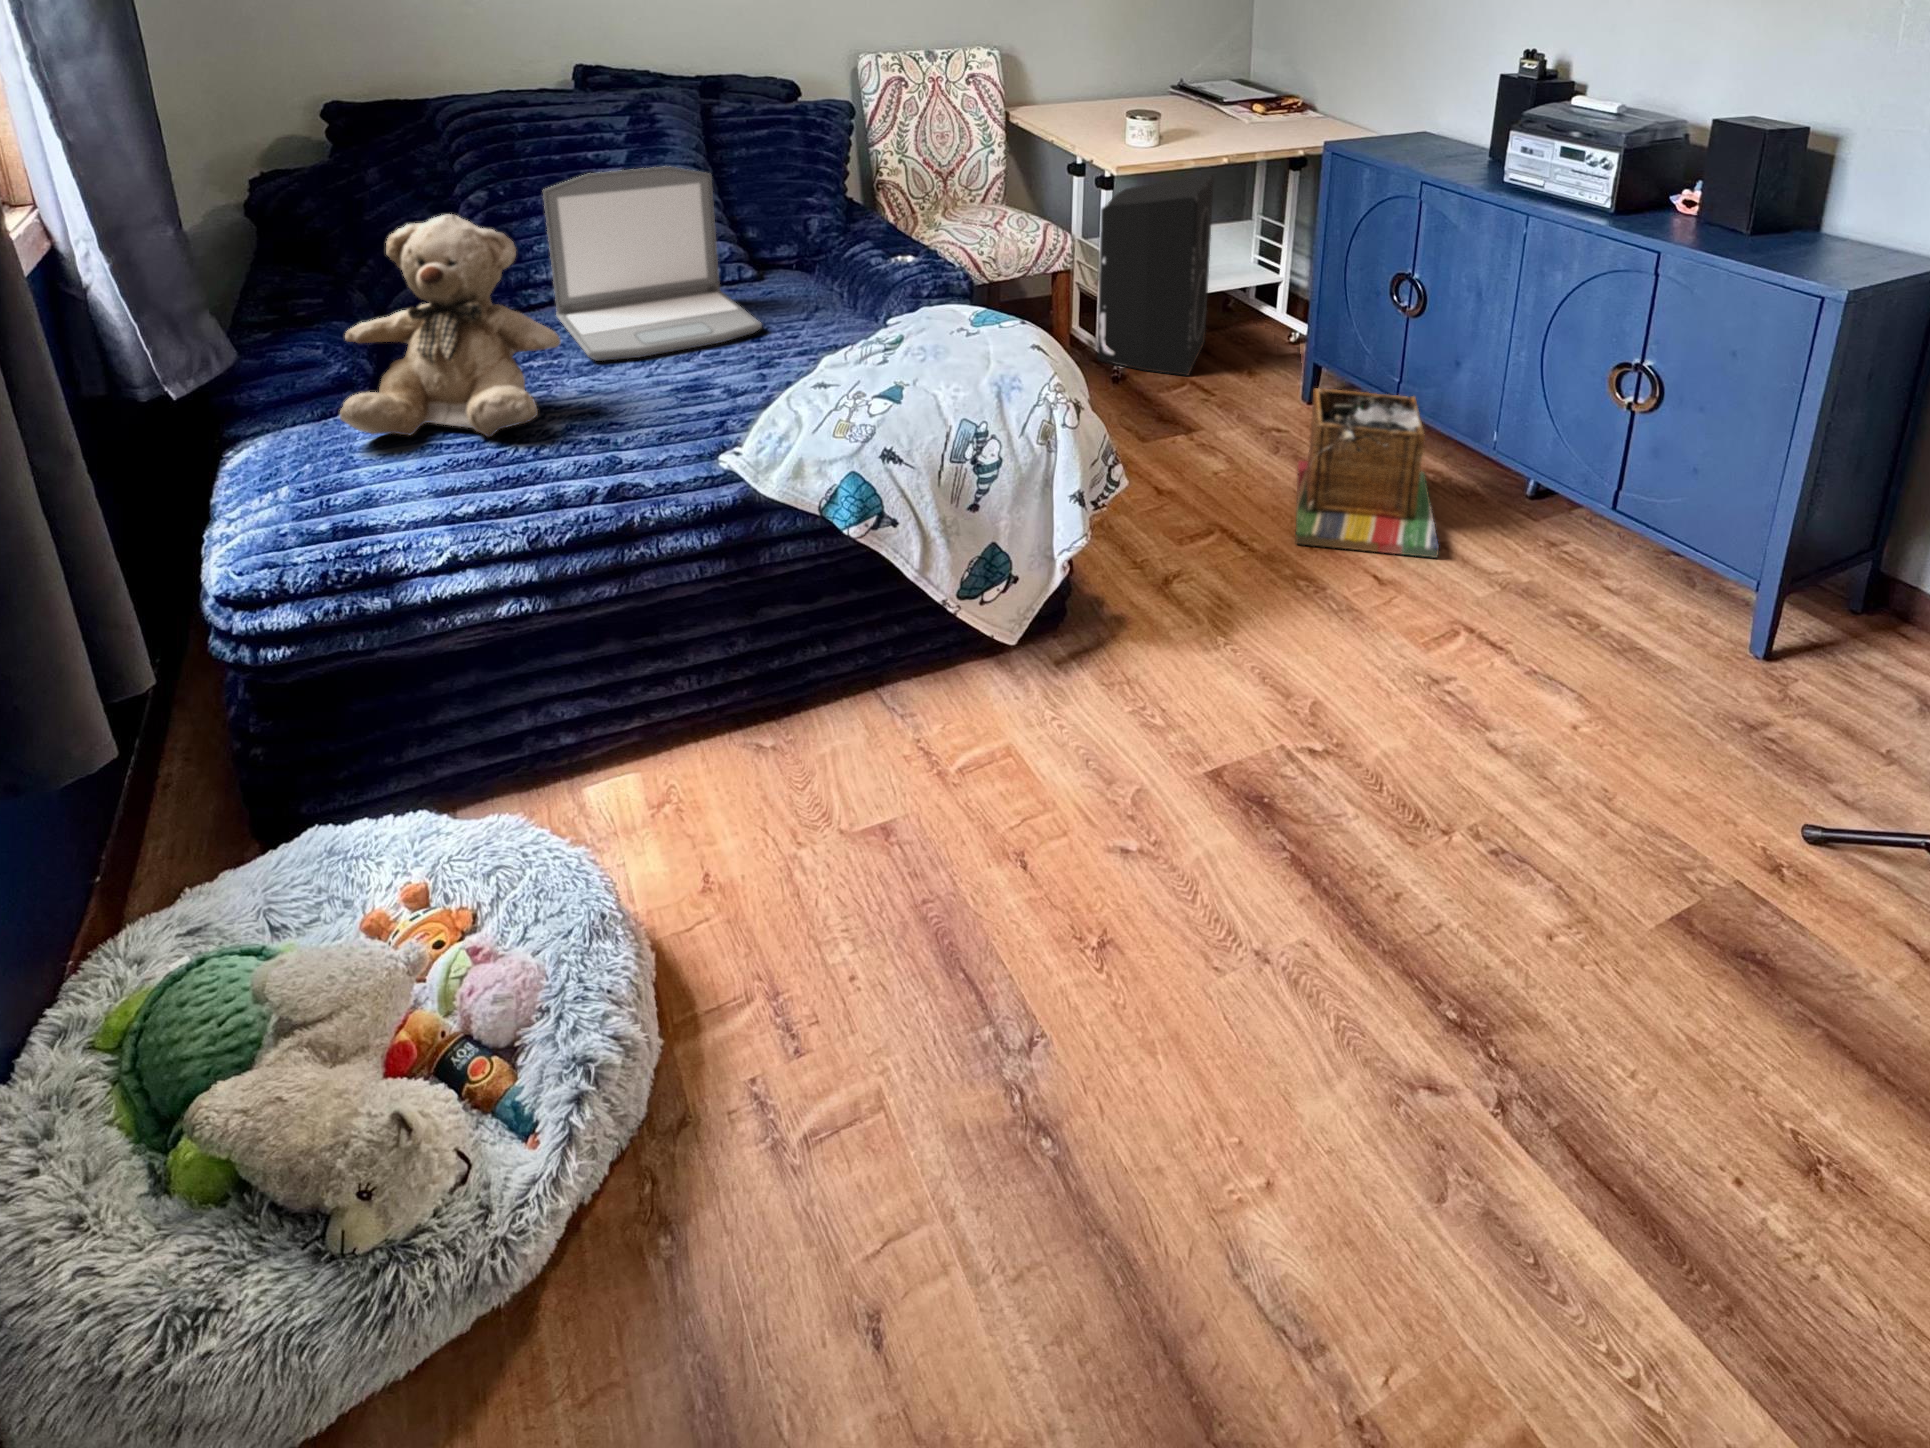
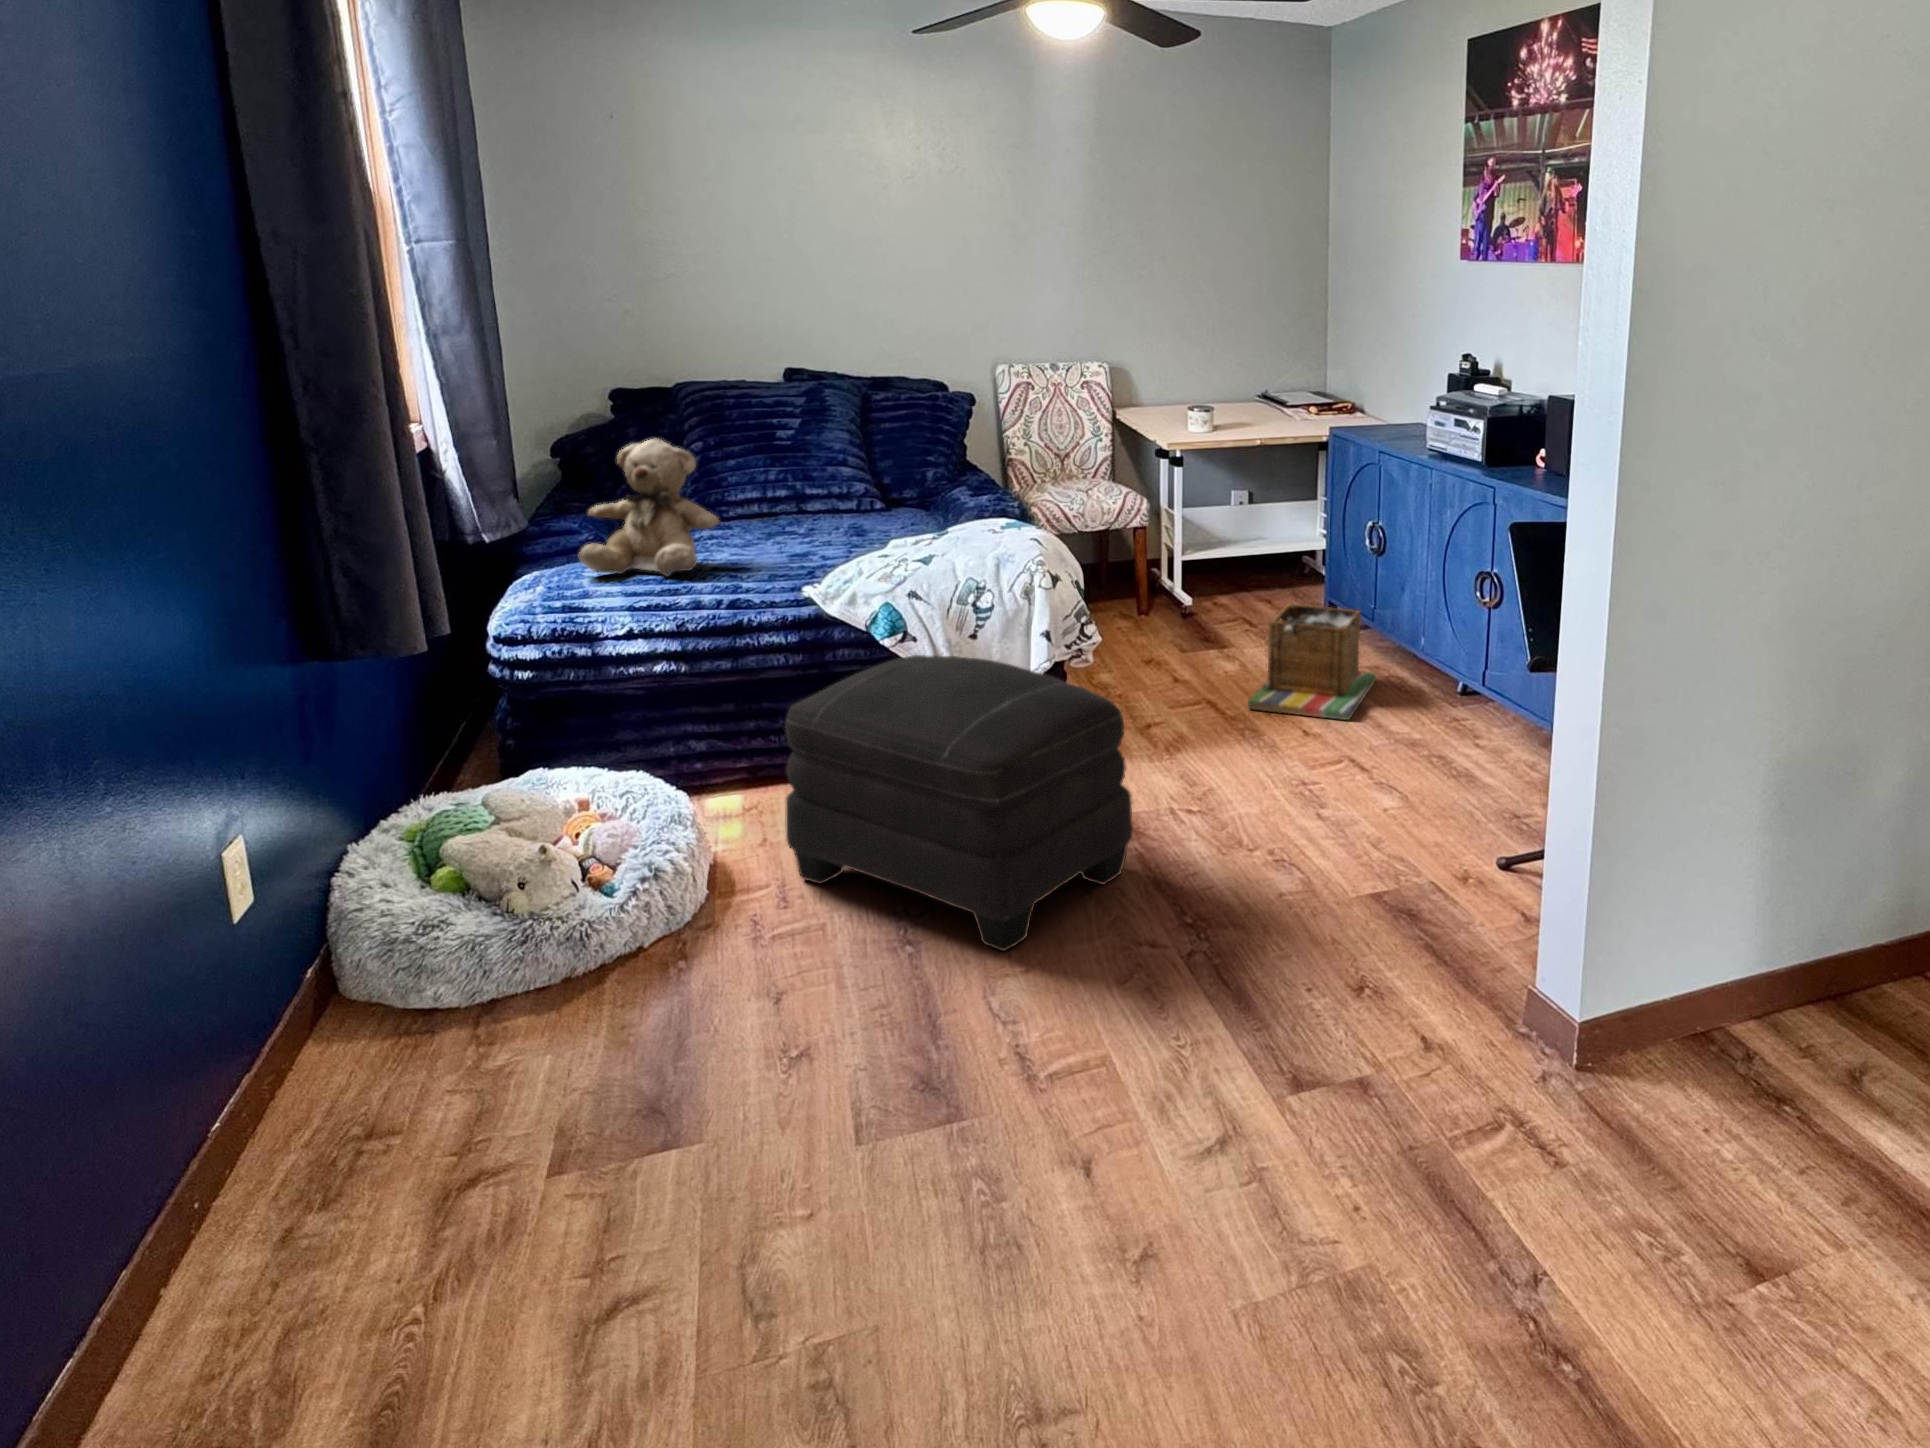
laptop: present [543,166,762,361] -> none [731,426,869,549]
speaker: present [1097,175,1214,376] -> none [1172,459,1269,615]
ottoman: none [785,585,1339,1161] -> present [785,655,1133,951]

